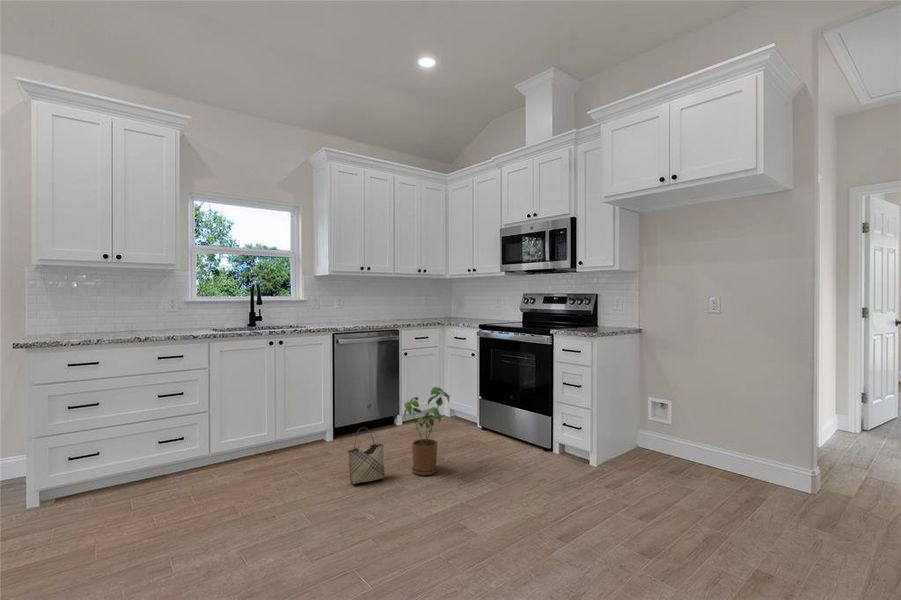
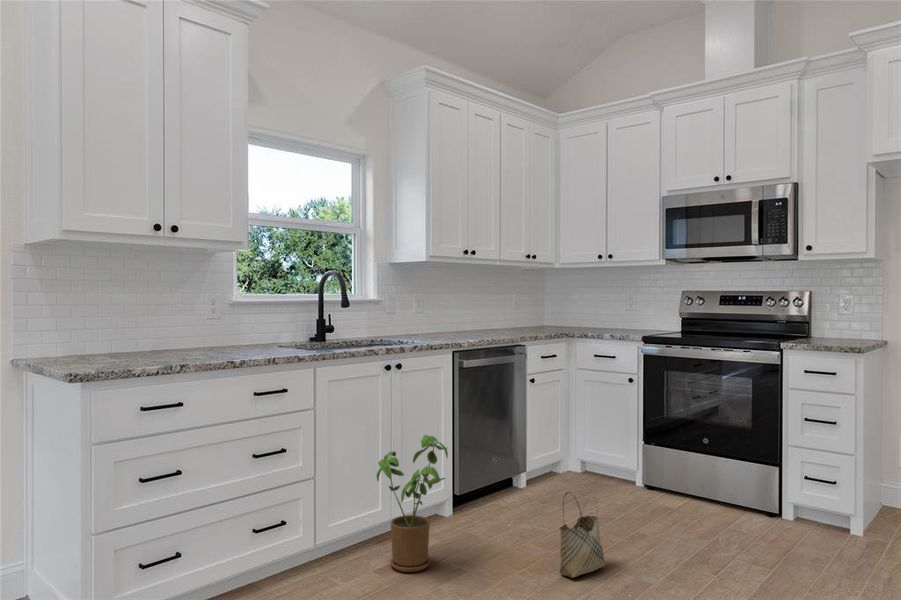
house plant: present [404,387,450,476] -> present [376,435,448,572]

